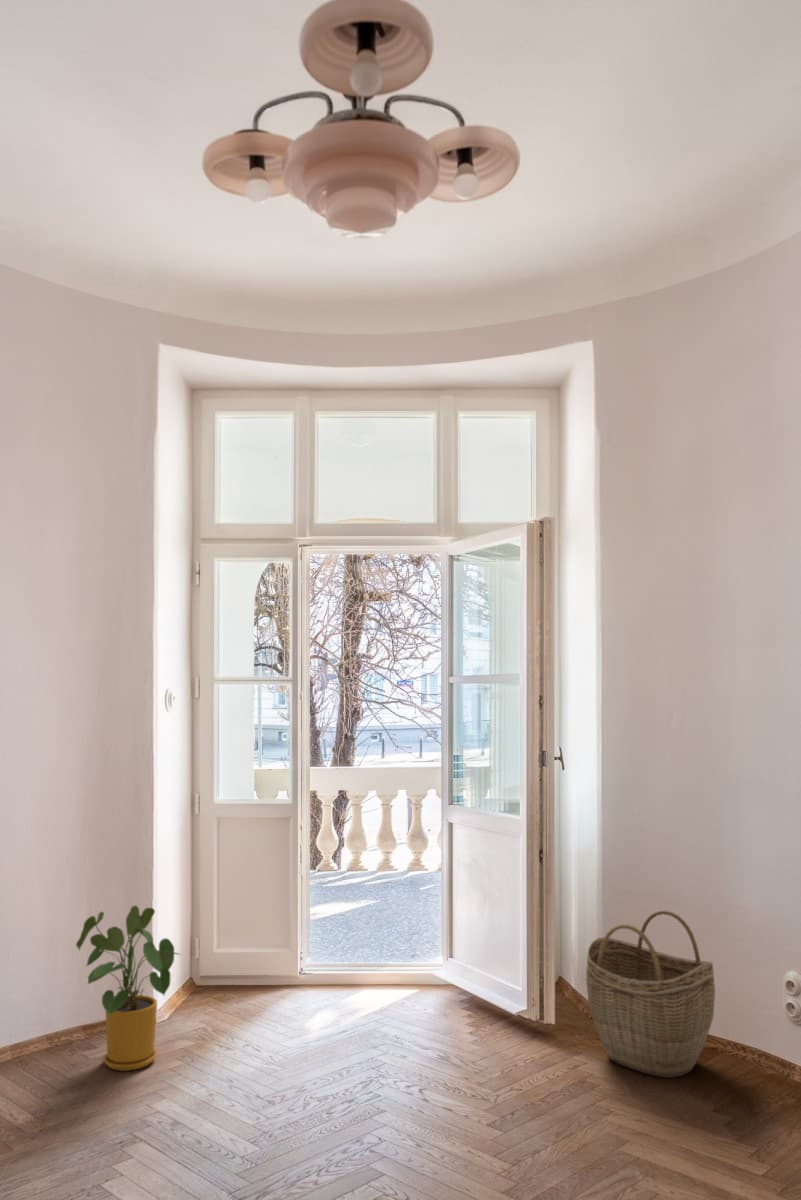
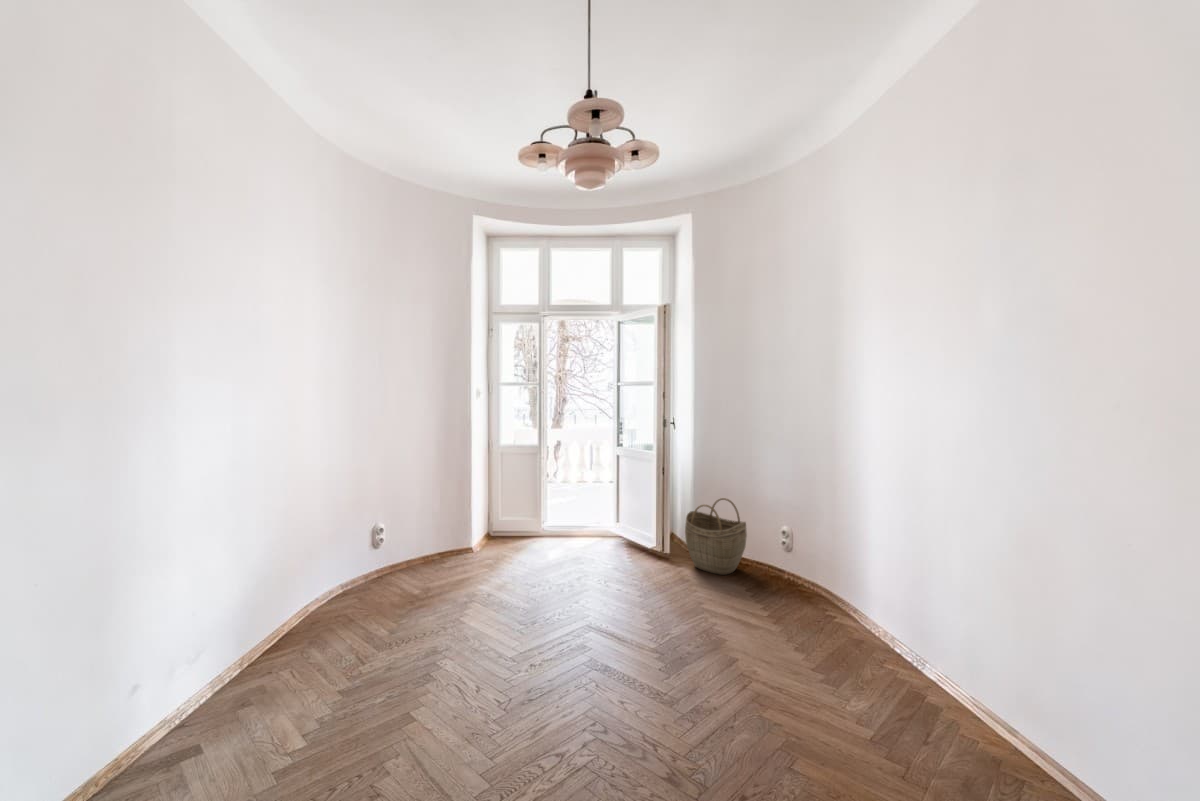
house plant: present [76,906,180,1071] -> none [434,497,489,574]

